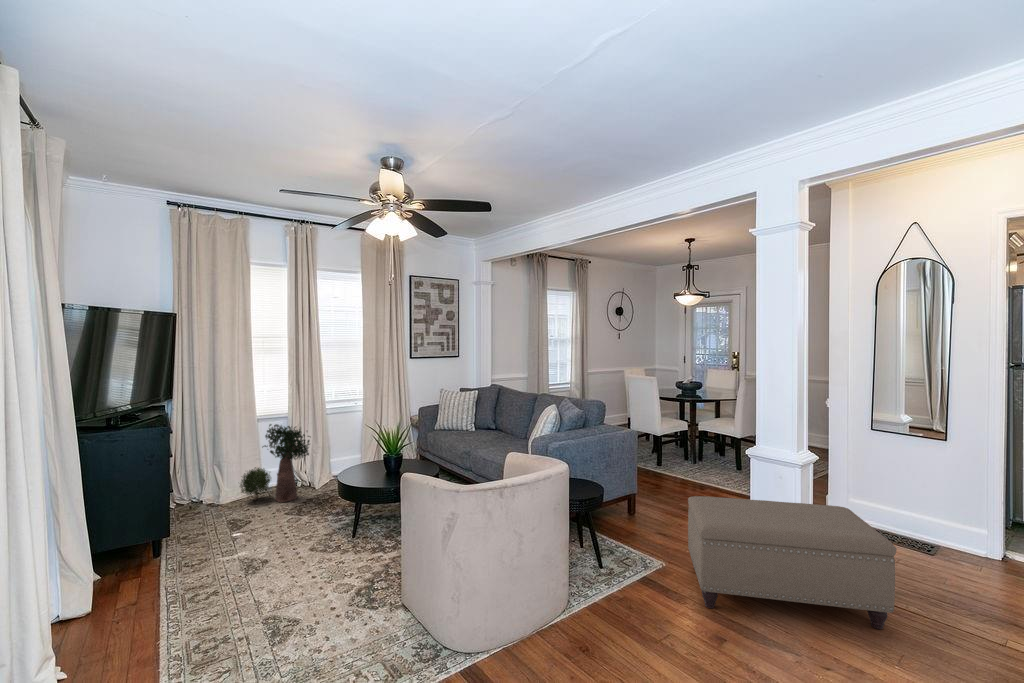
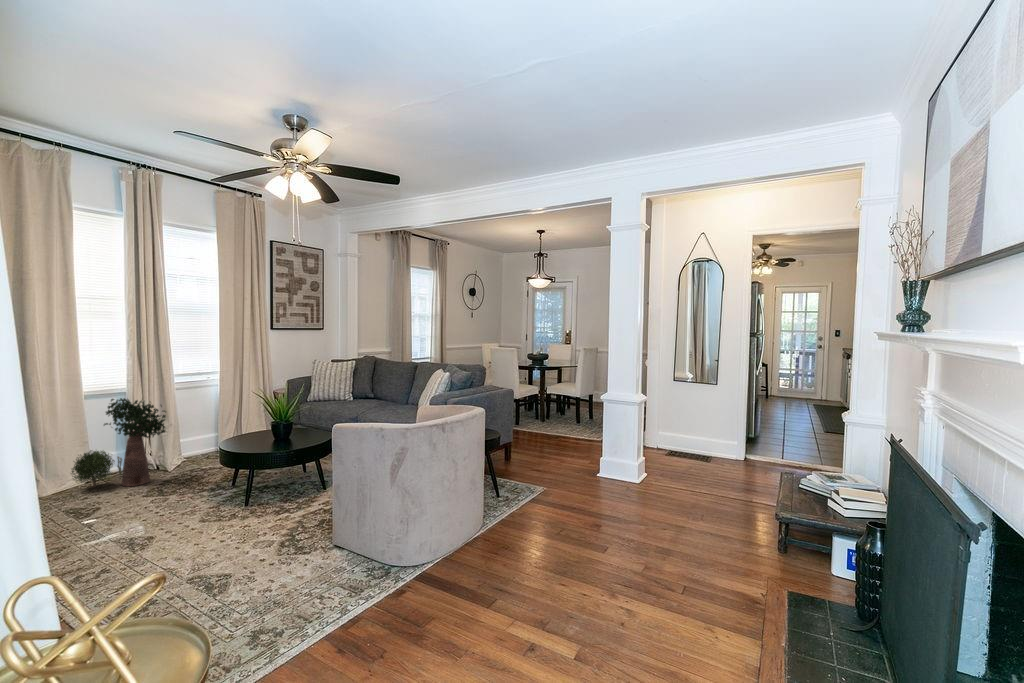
ottoman: present [688,496,897,629] -> none [566,430,707,511]

